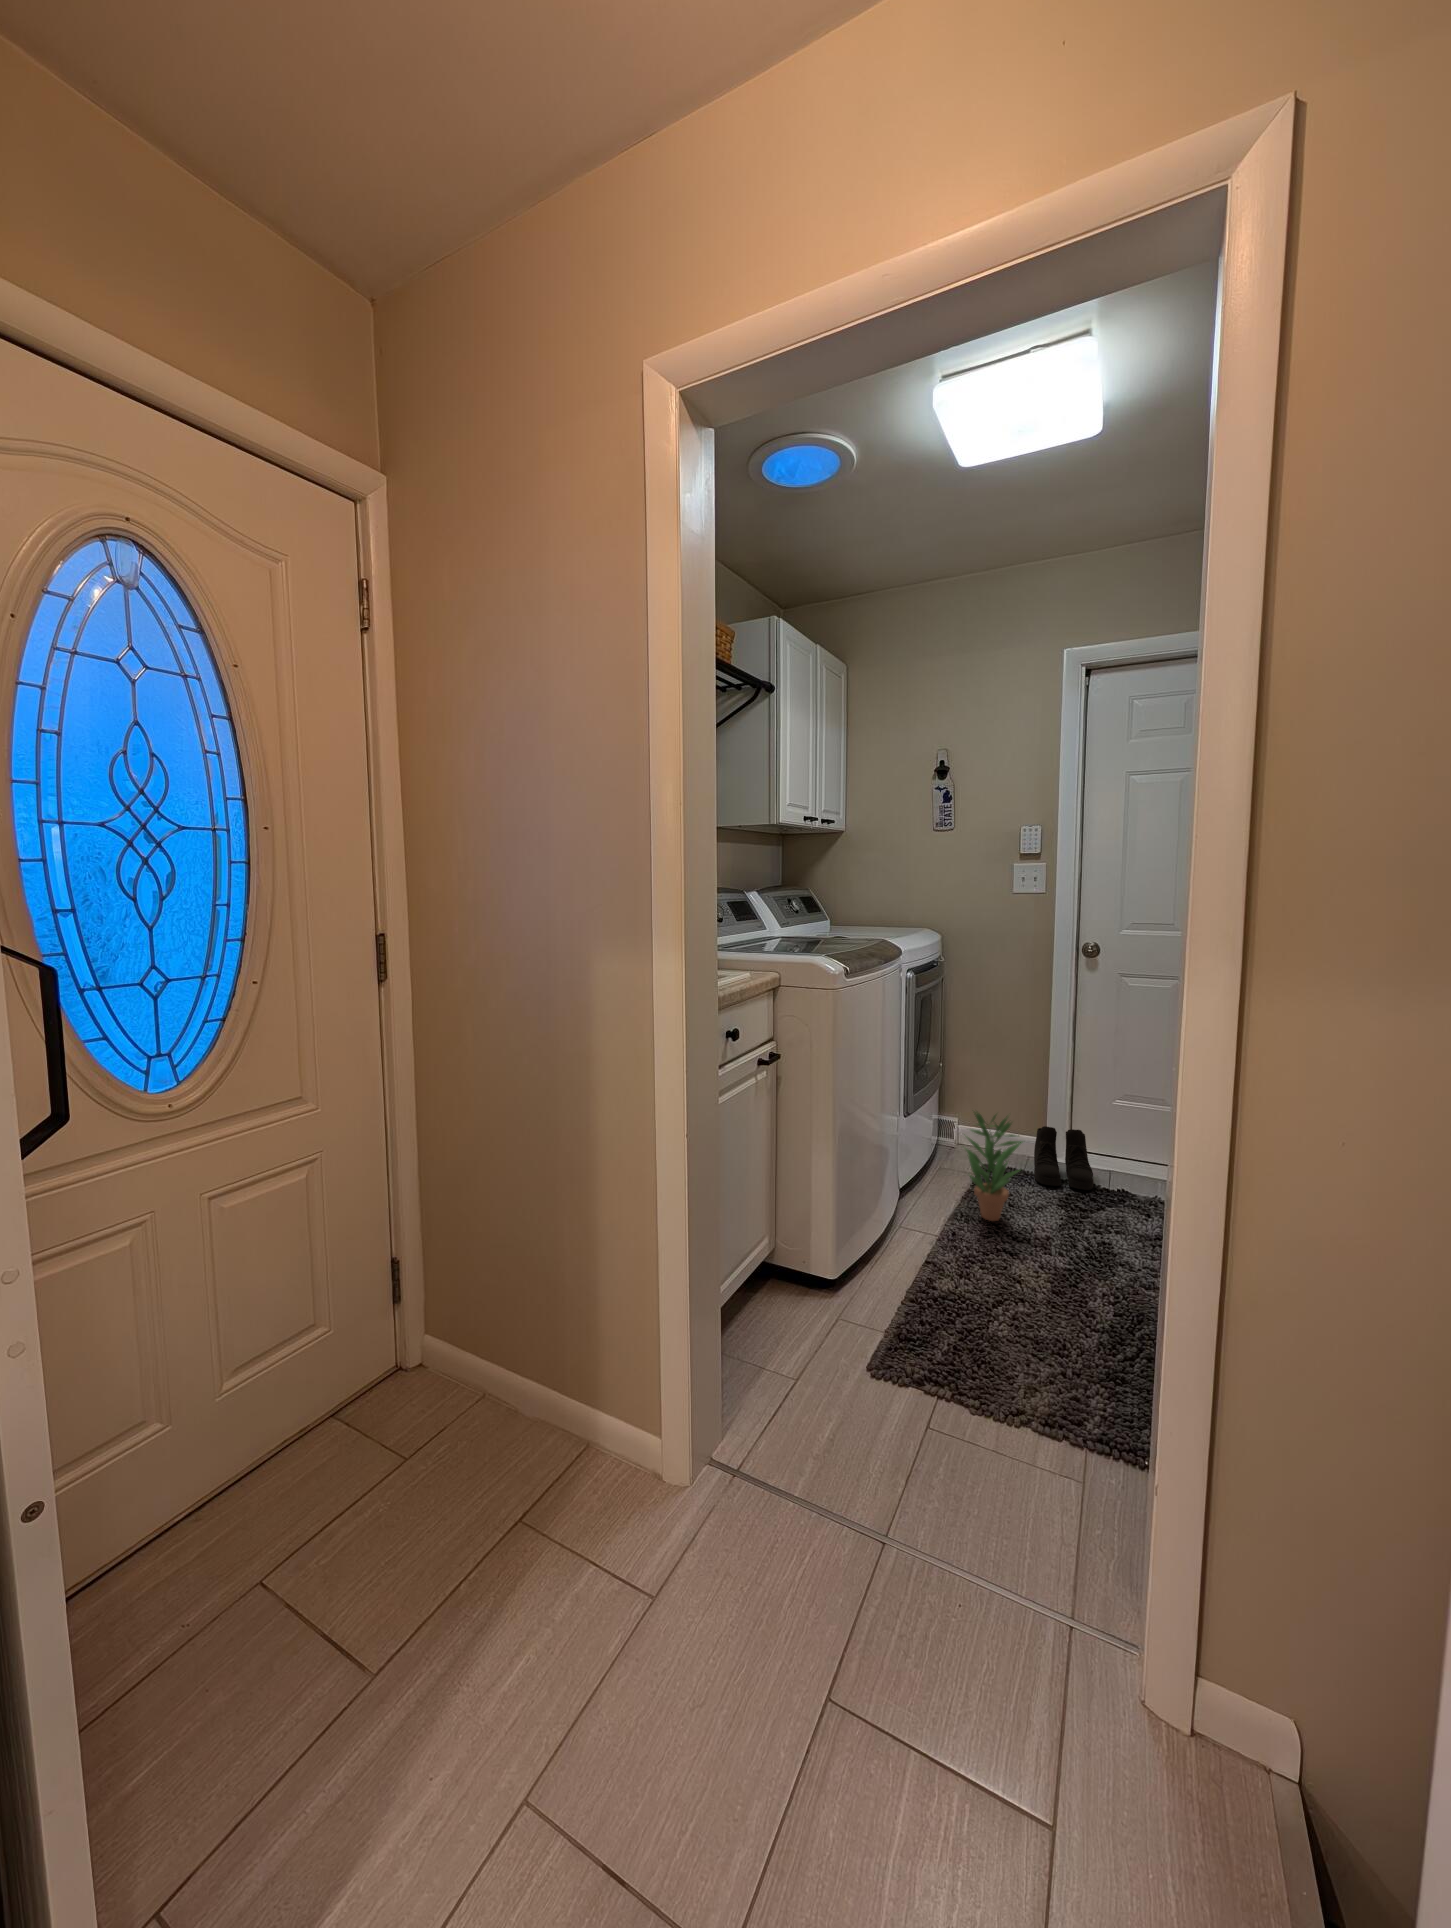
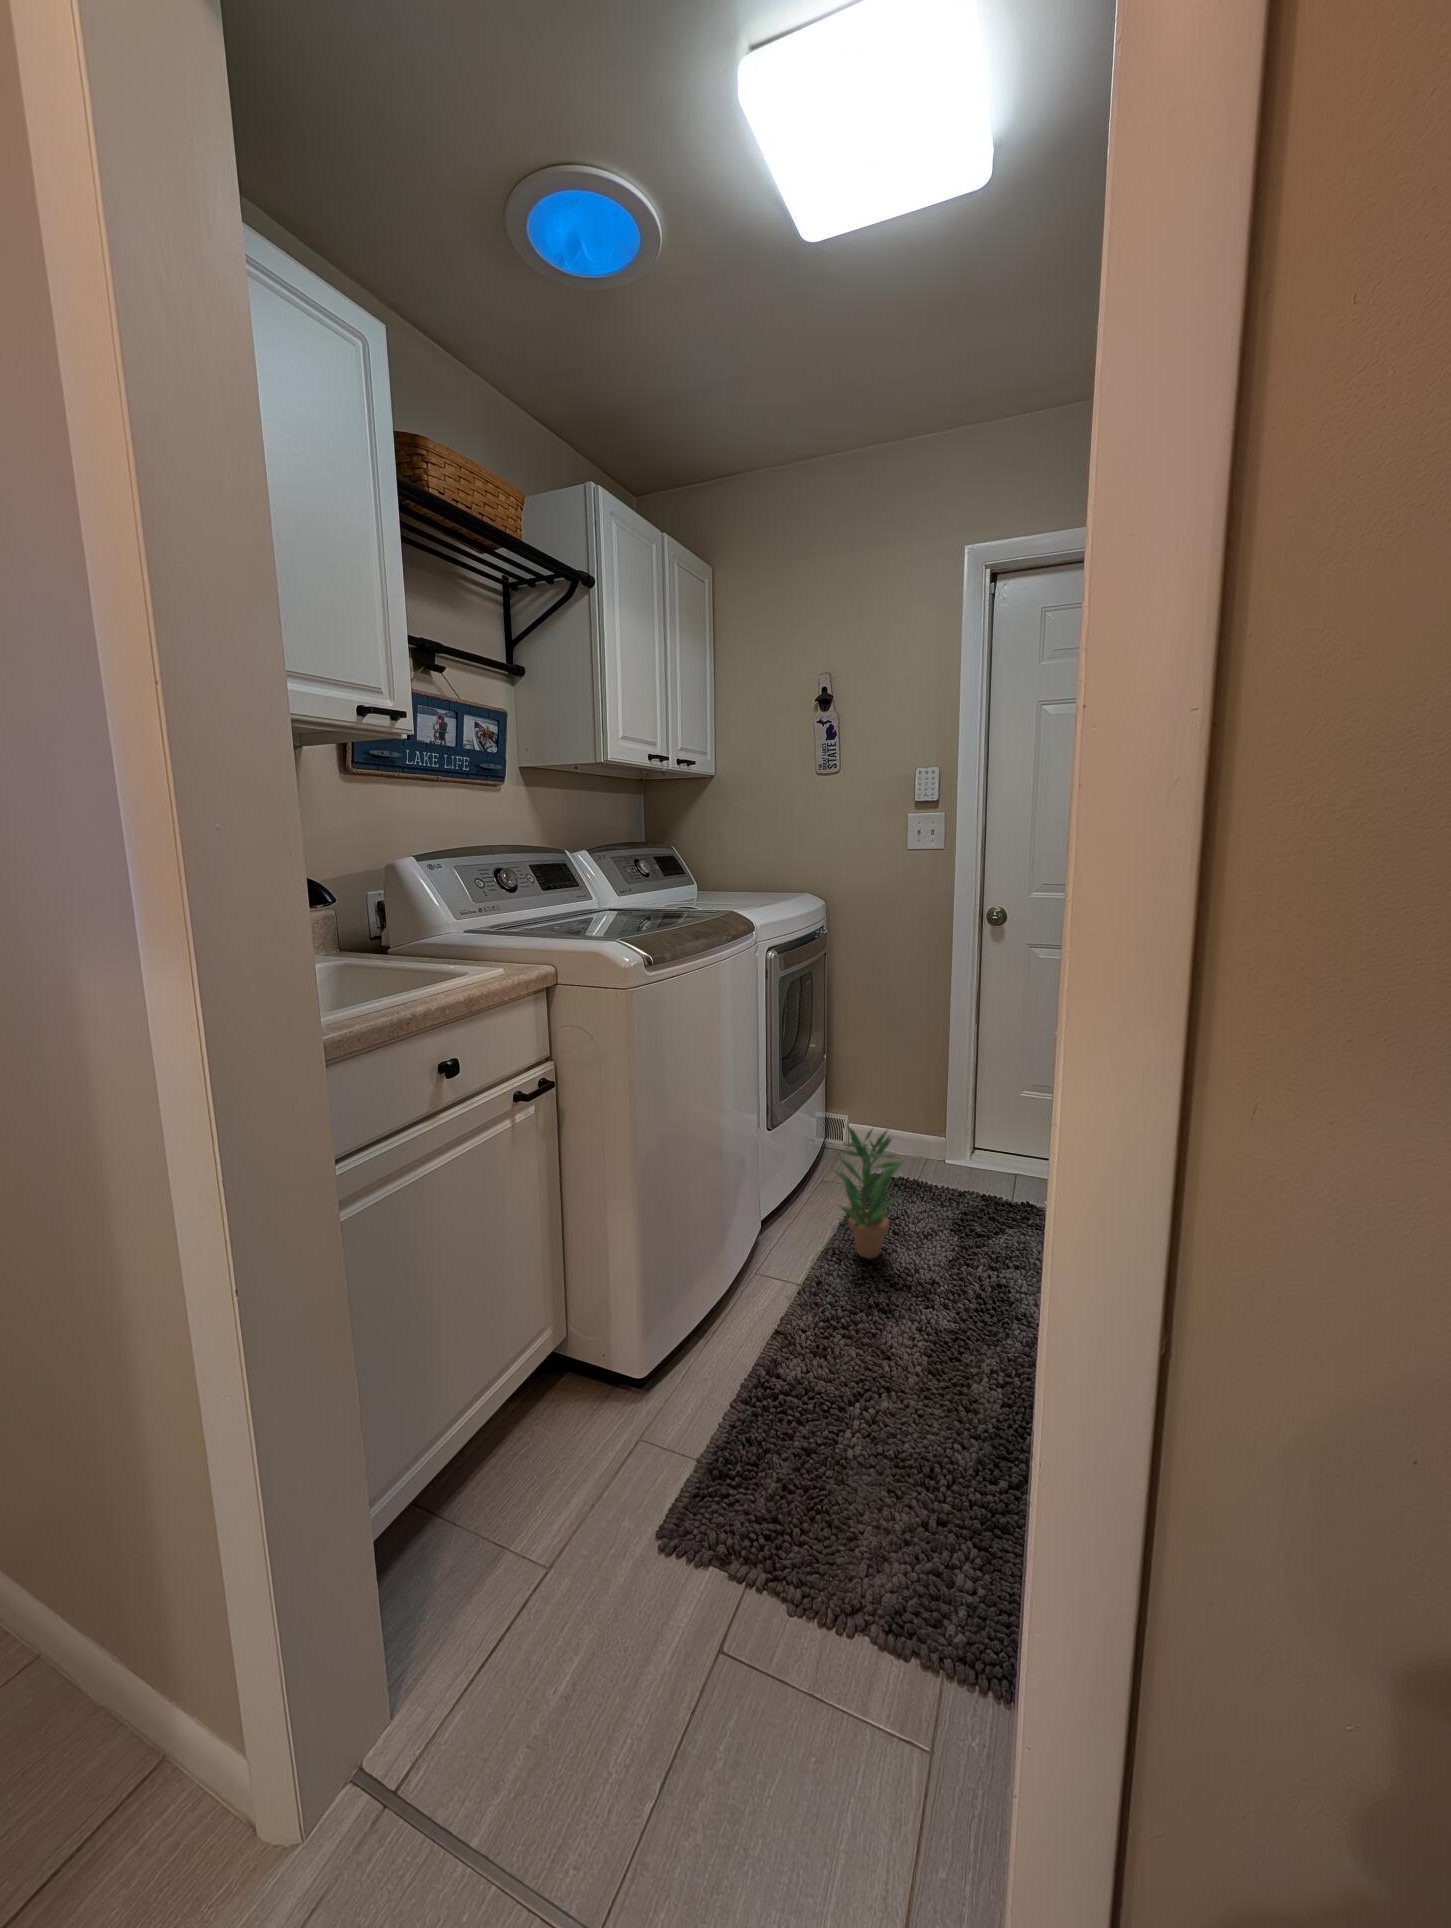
boots: present [1034,1126,1093,1190] -> none [928,1126,994,1205]

